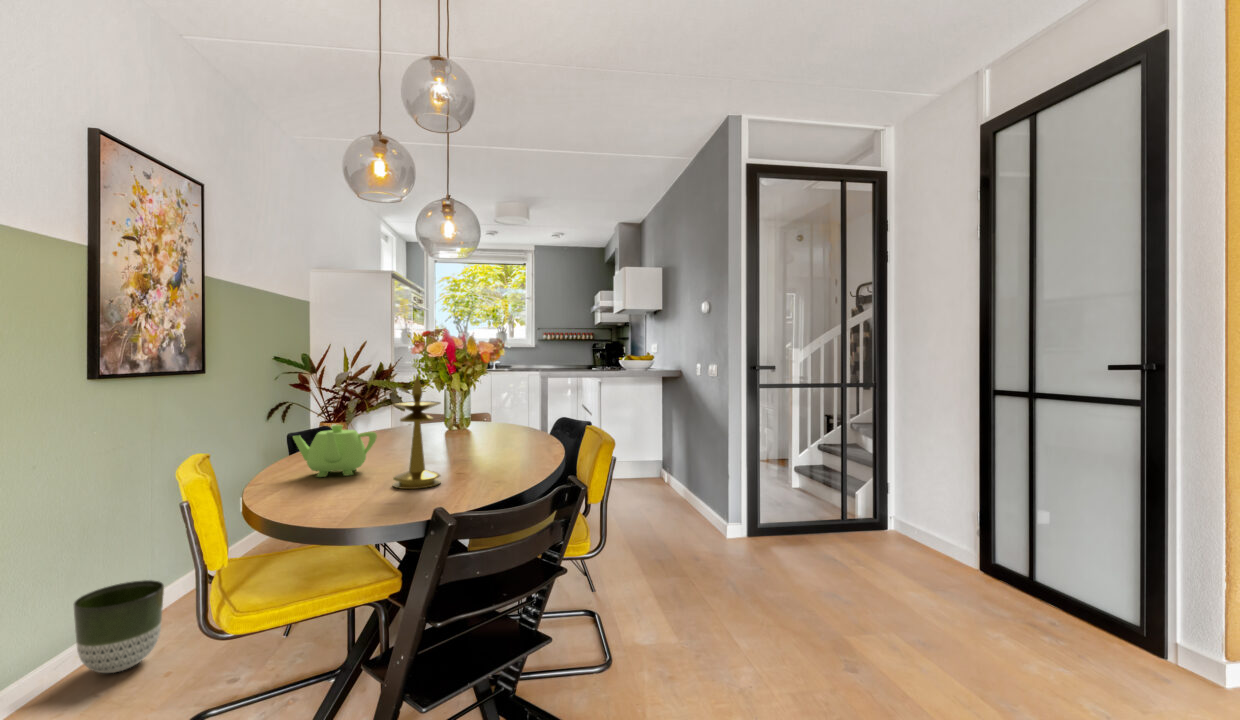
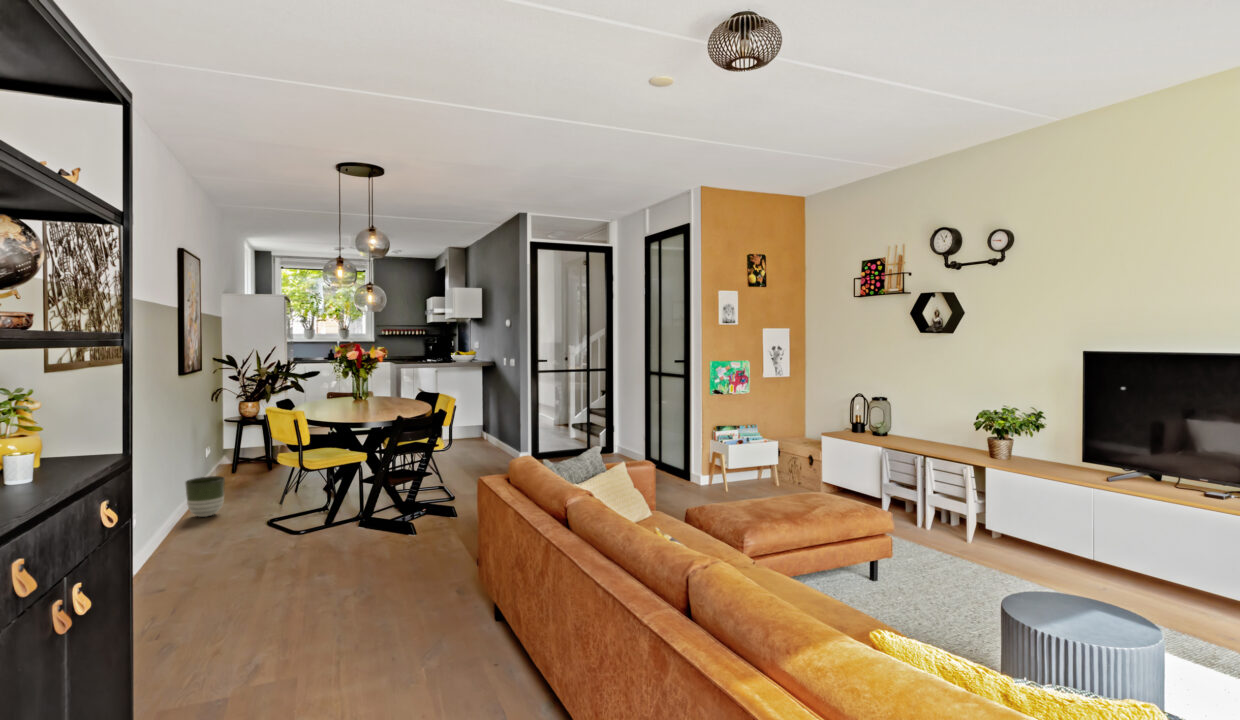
candlestick: present [393,375,441,489] -> none [370,370,389,413]
teapot: present [293,425,377,477] -> none [323,391,356,412]

